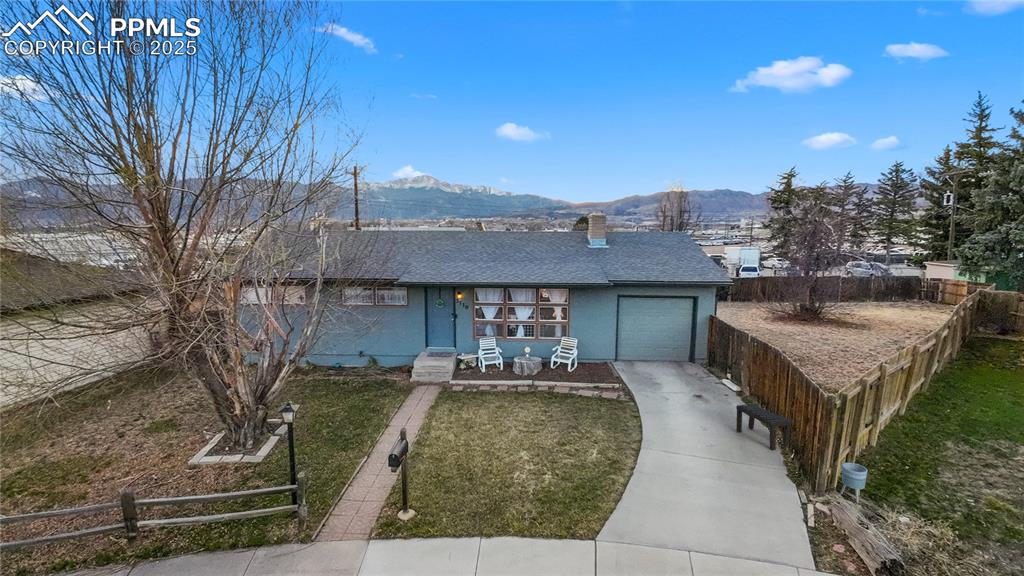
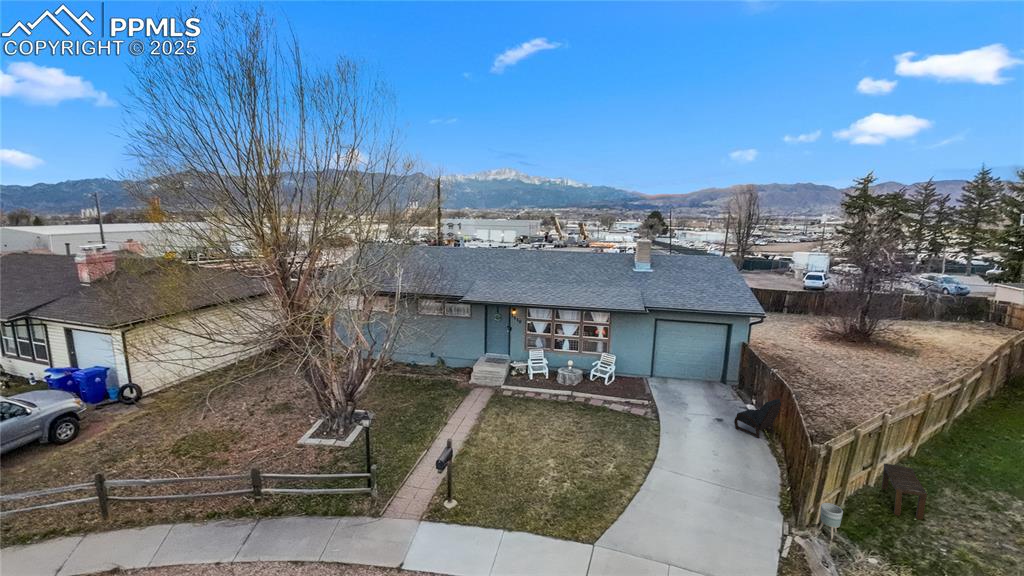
lounge chair: none [717,365,770,410] -> present [734,399,781,438]
bench: present [736,404,792,451] -> present [882,463,927,519]

